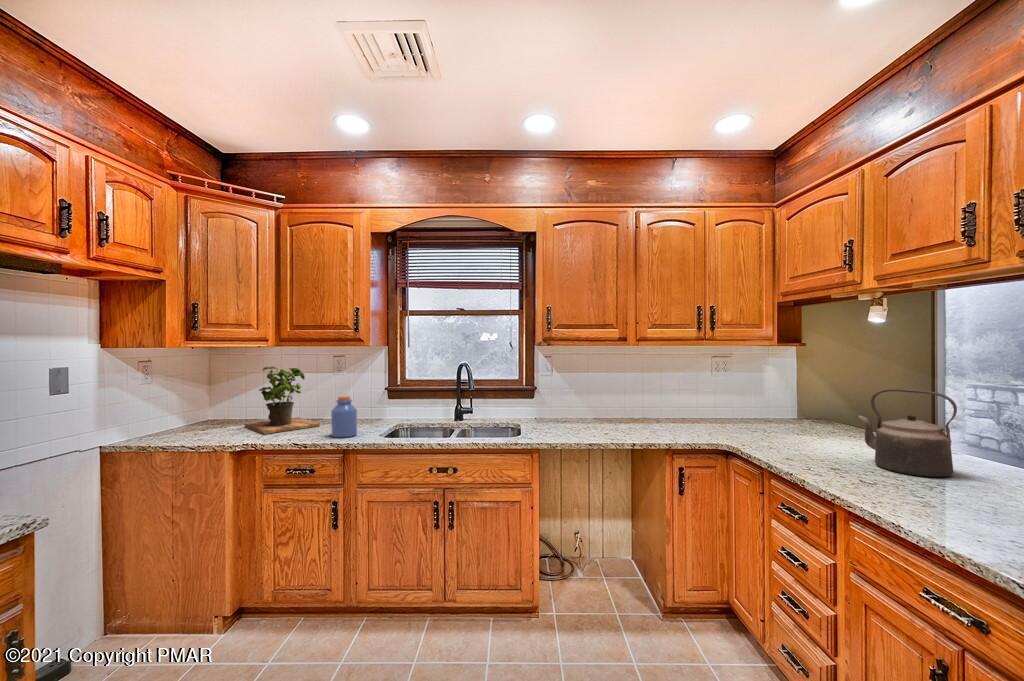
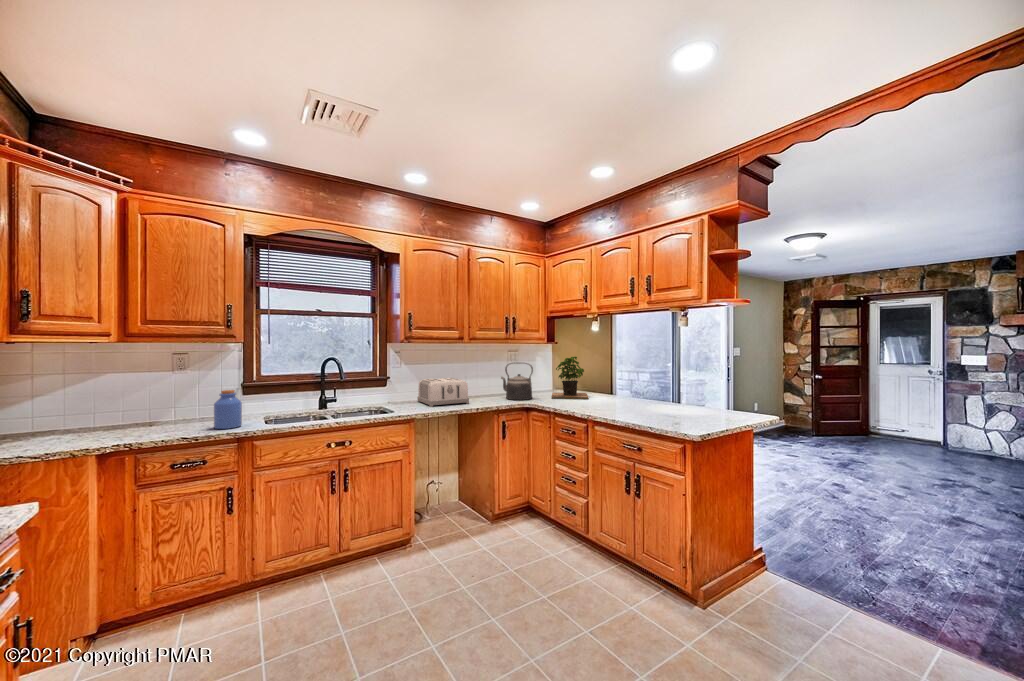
potted plant: present [244,366,320,434] -> present [552,356,588,399]
kettle: present [858,389,957,477] -> present [501,363,533,400]
toaster: none [568,393,630,433] -> present [417,378,469,407]

